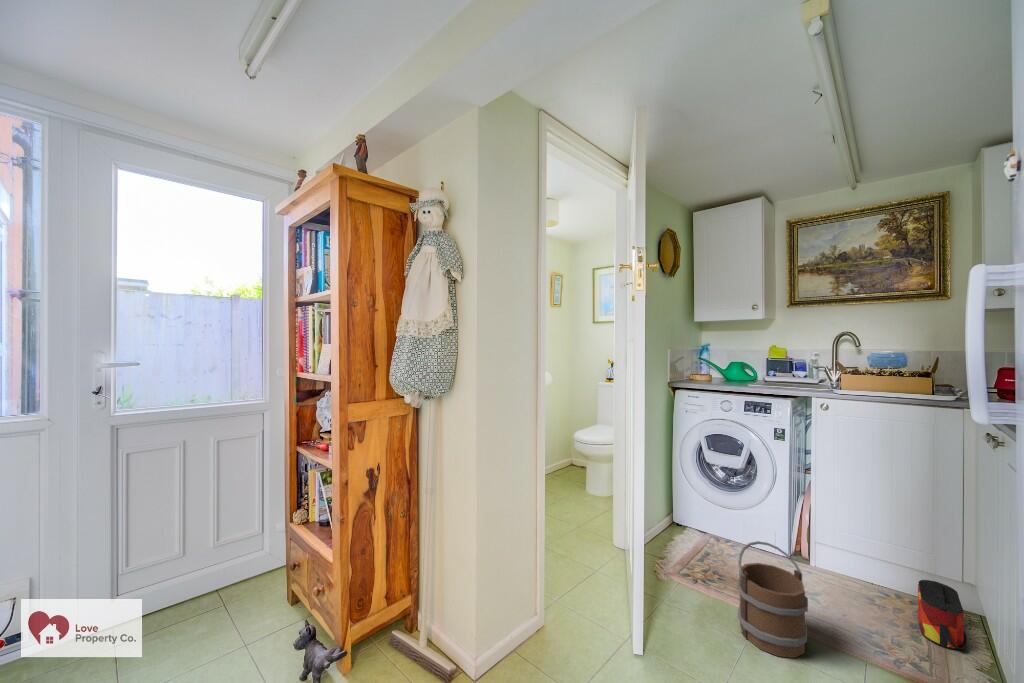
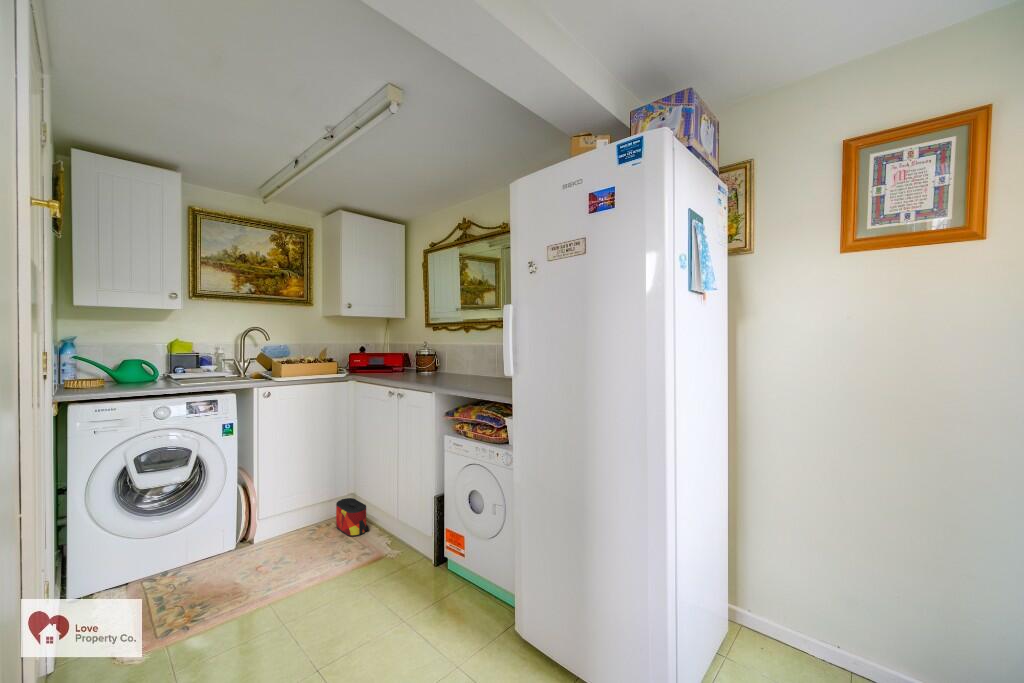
bucket: present [737,541,808,658] -> none [261,525,324,625]

